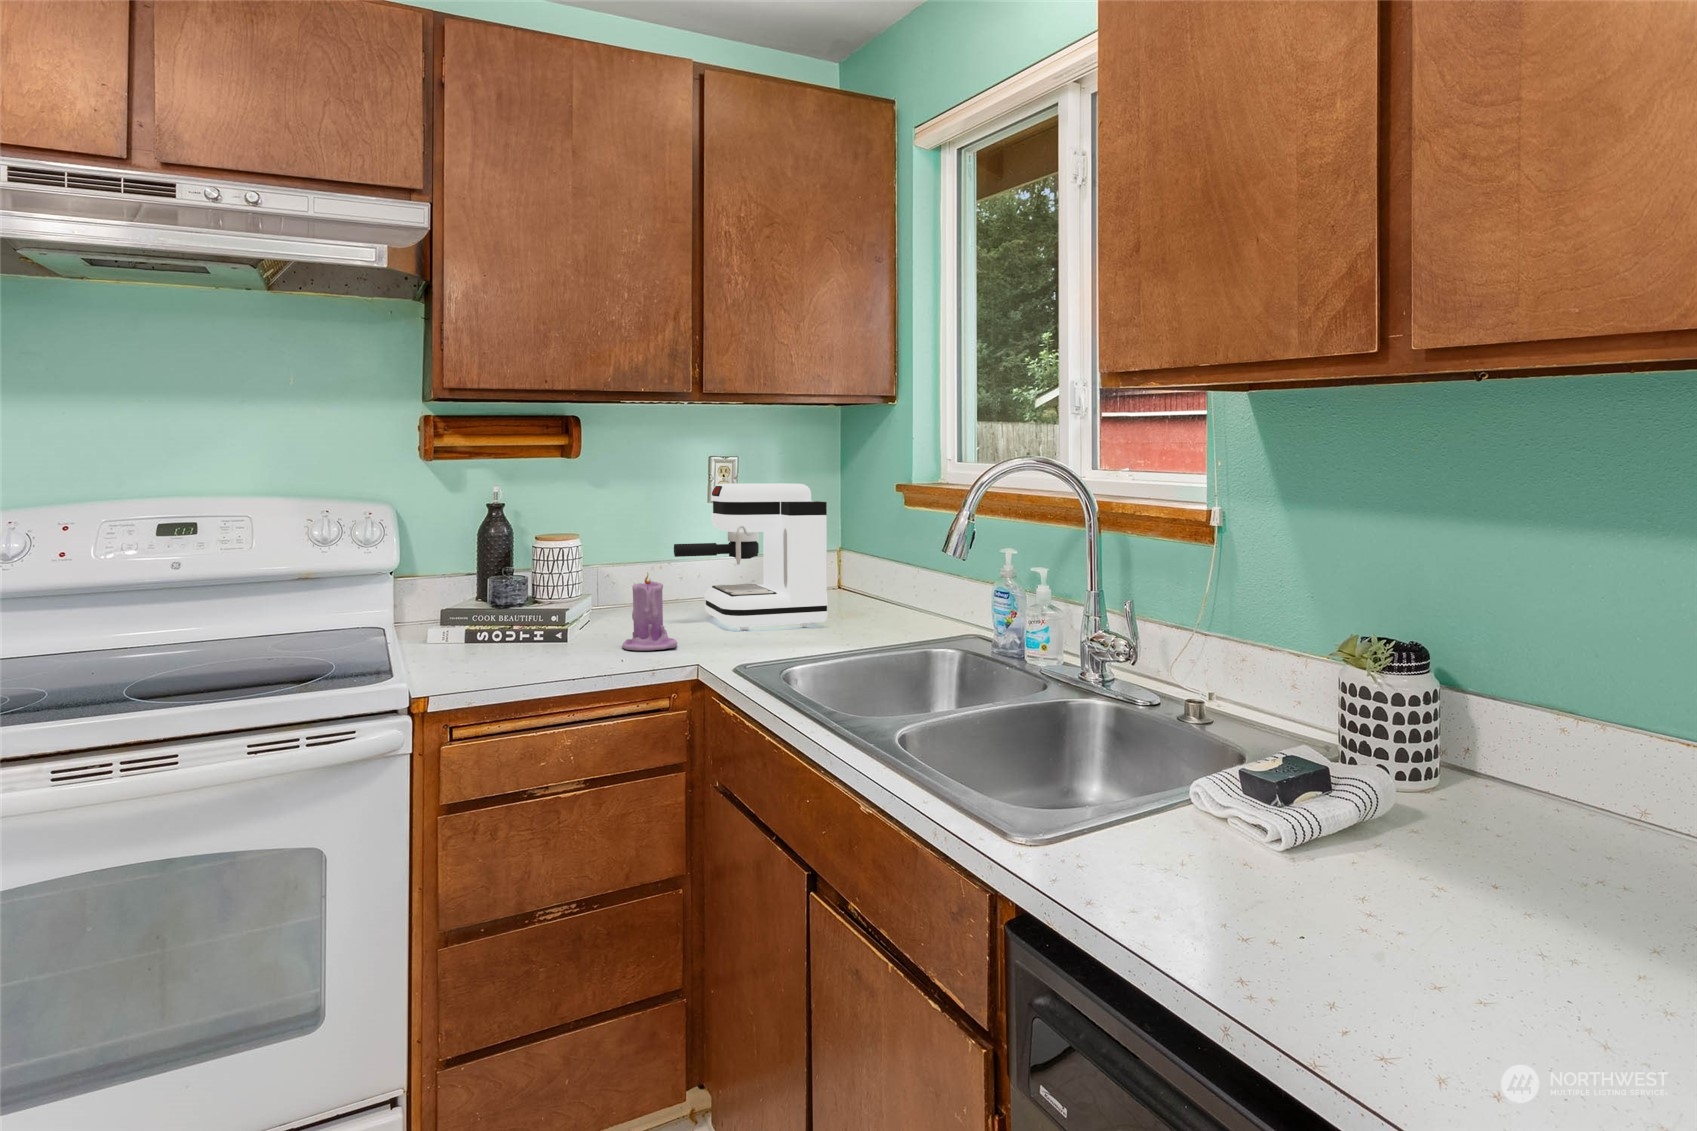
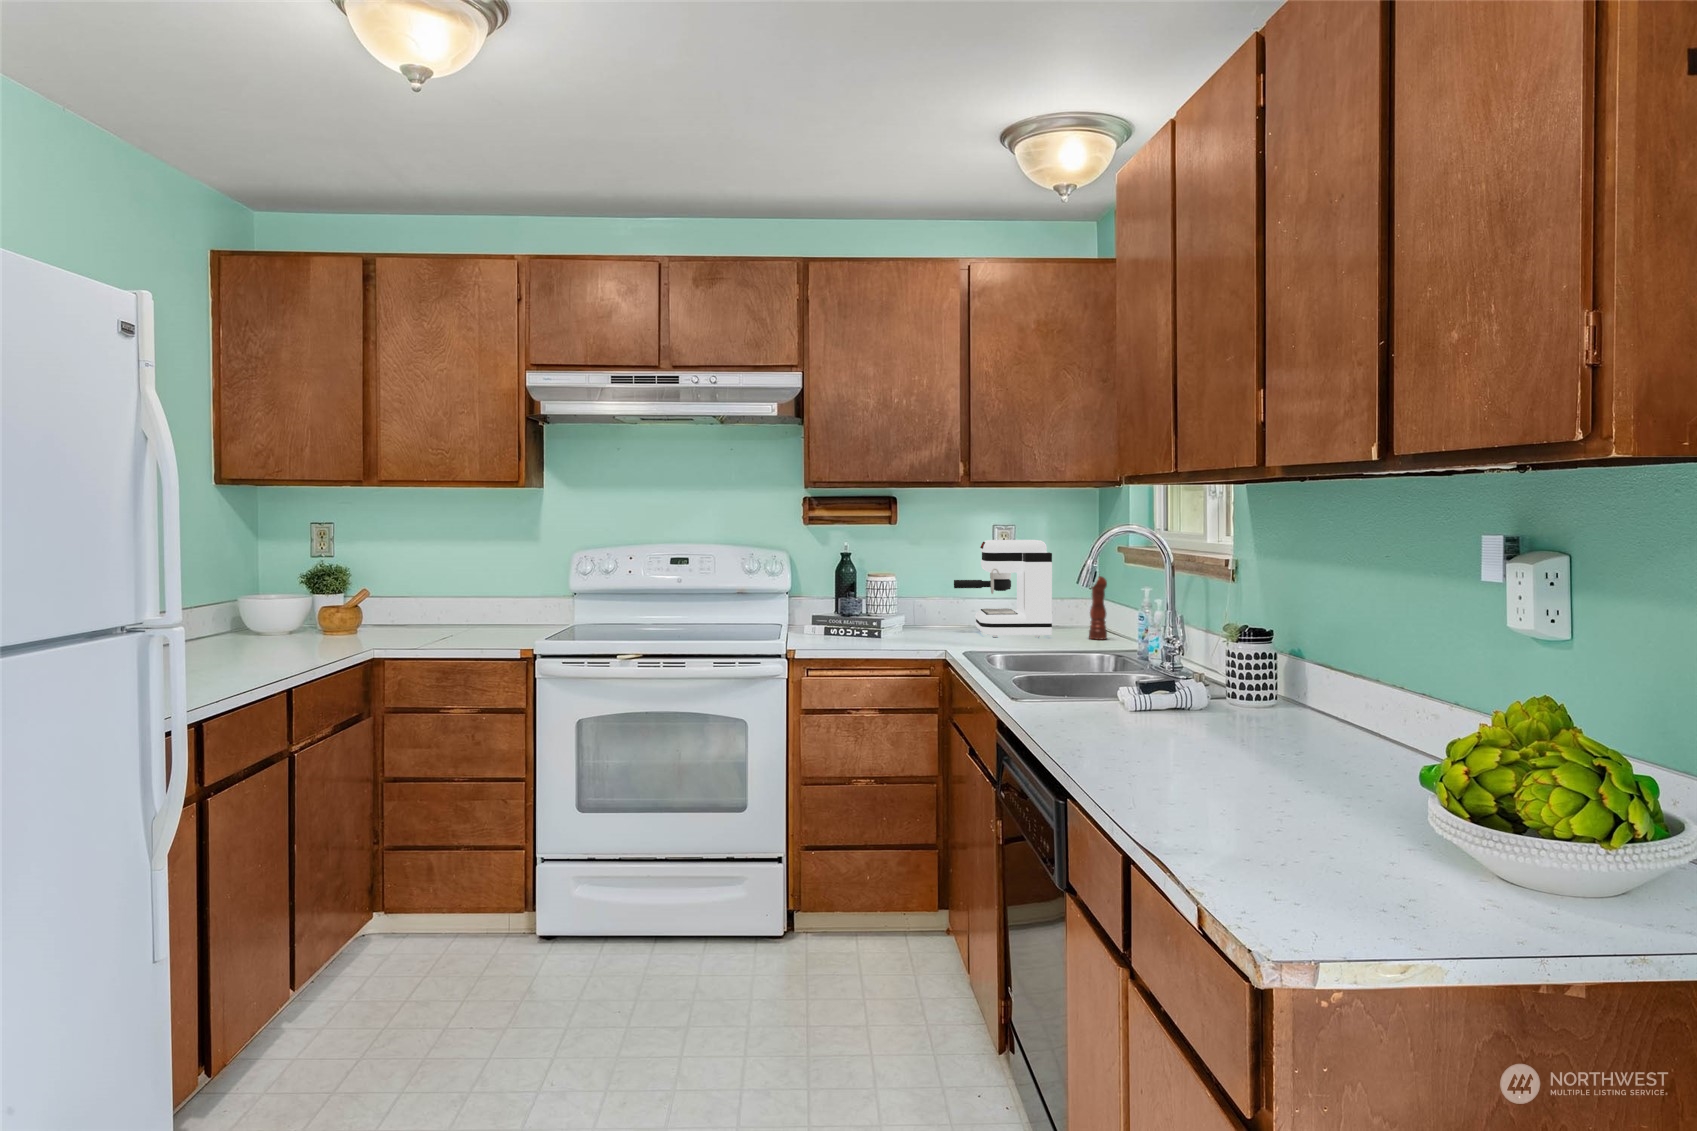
pepper mill: none [874,528,899,625] -> present [1089,574,1107,640]
candle: present [622,573,677,651] -> none [911,596,944,643]

